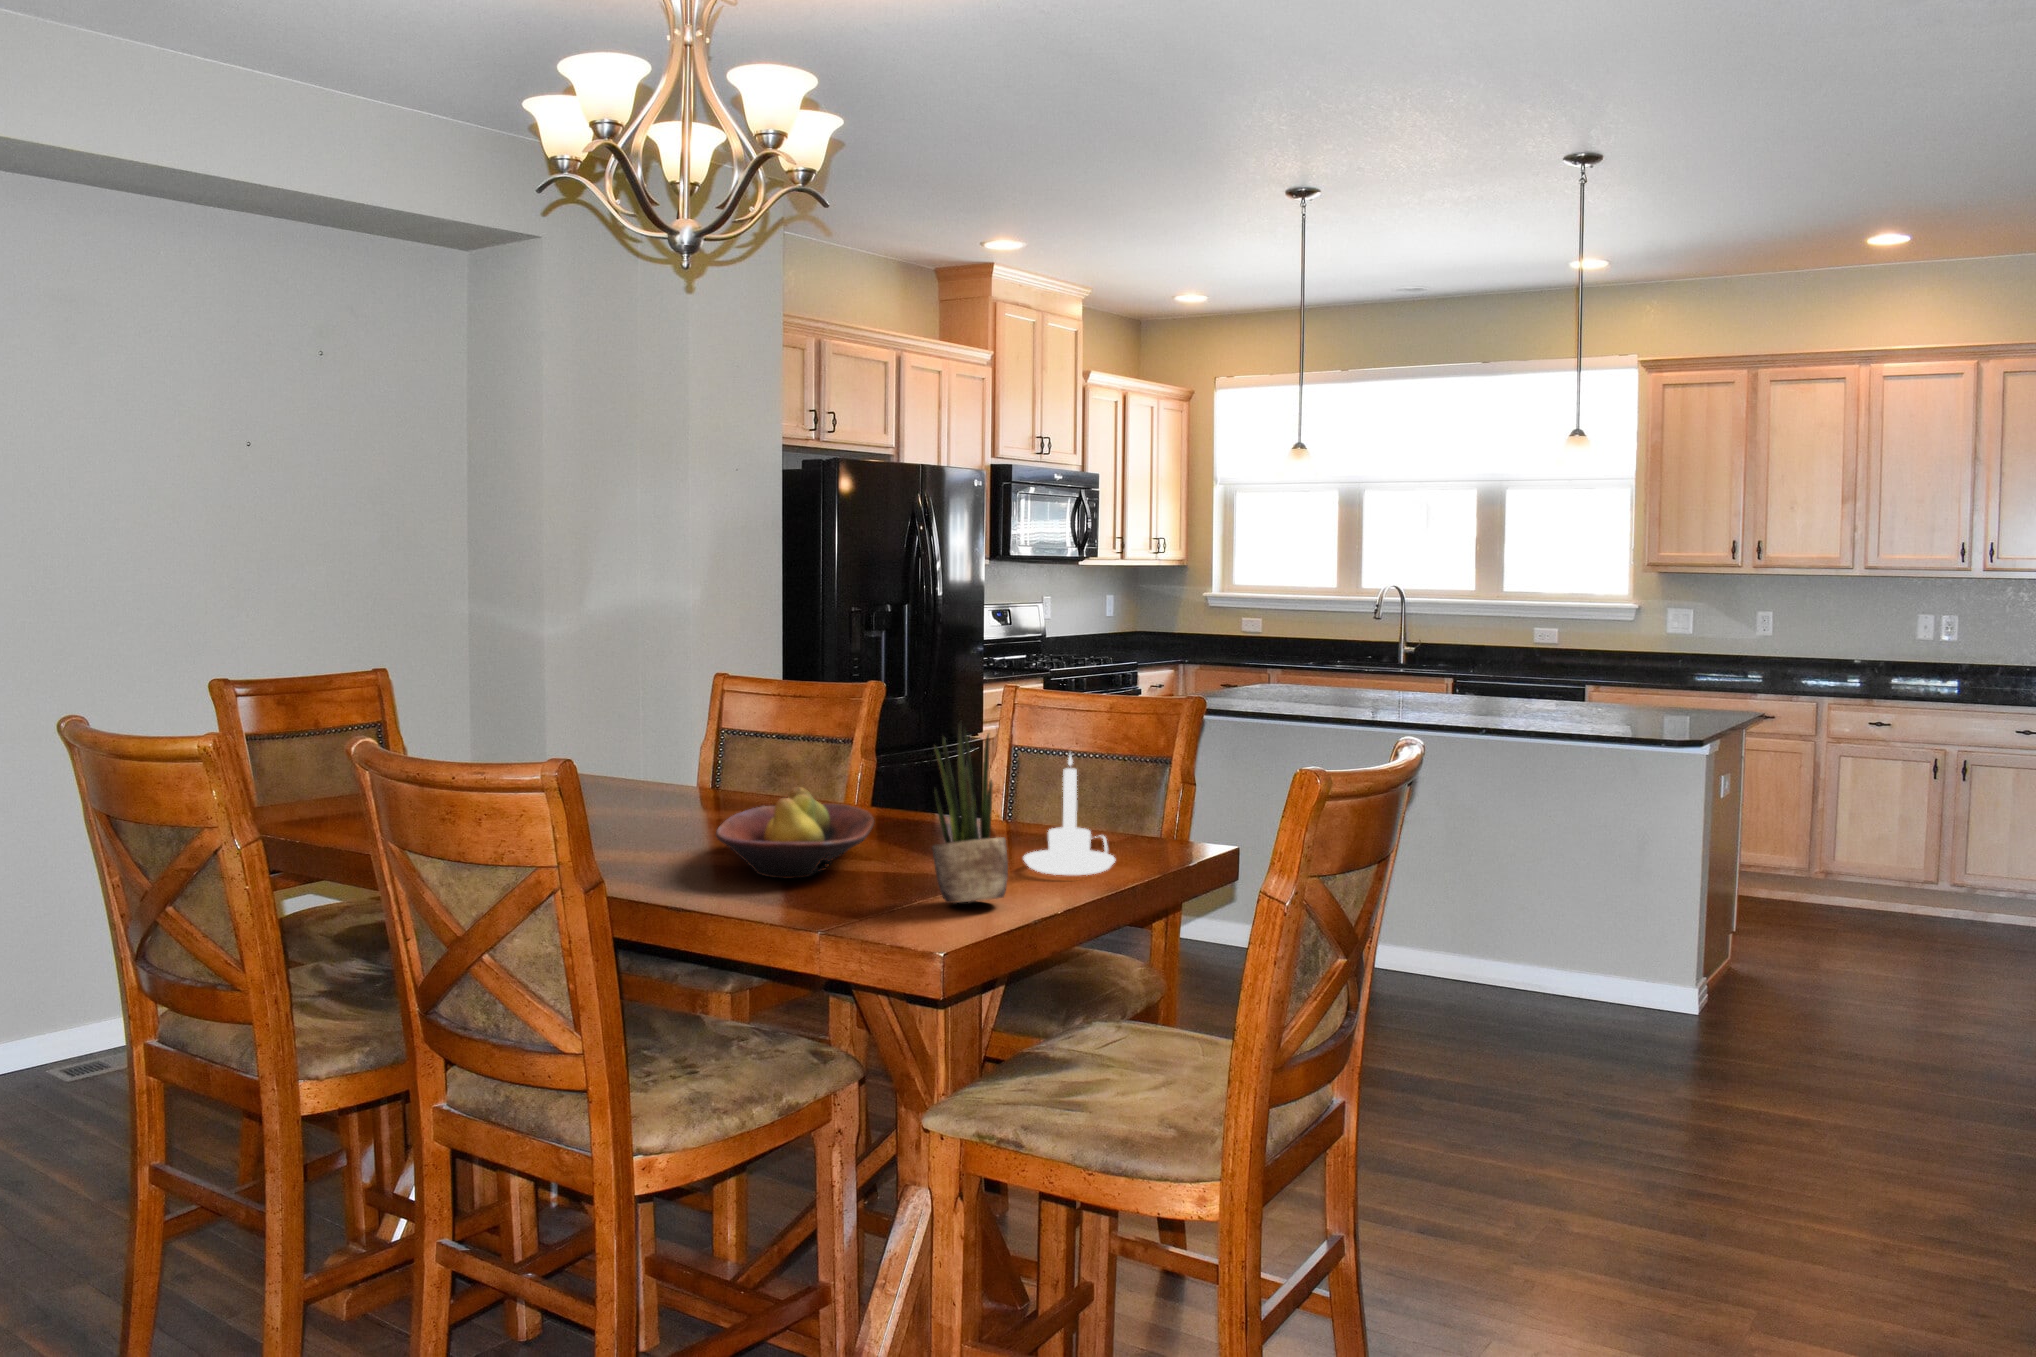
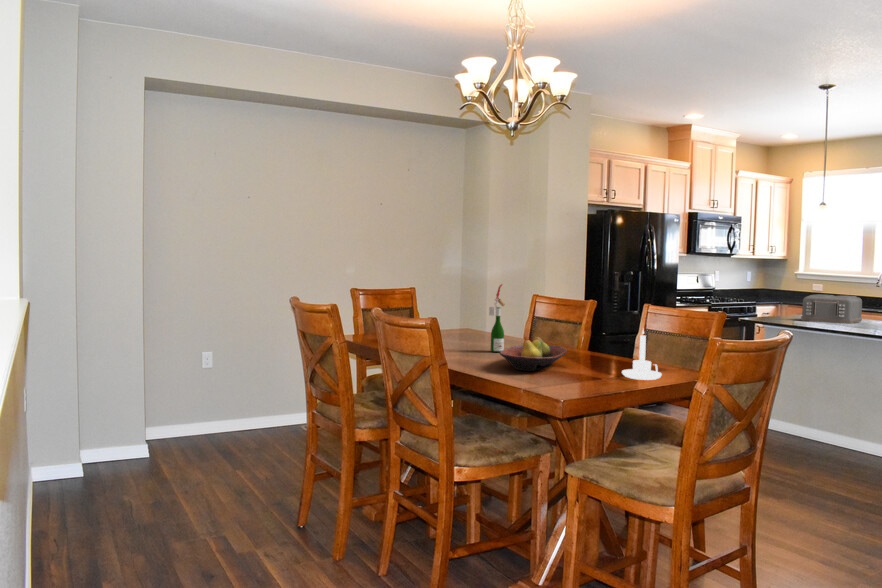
toaster: none [1254,645,1360,706] -> present [801,294,862,324]
wine bottle: none [647,653,700,831] -> present [489,284,505,352]
potted plant: present [932,722,1008,903] -> none [573,311,604,384]

